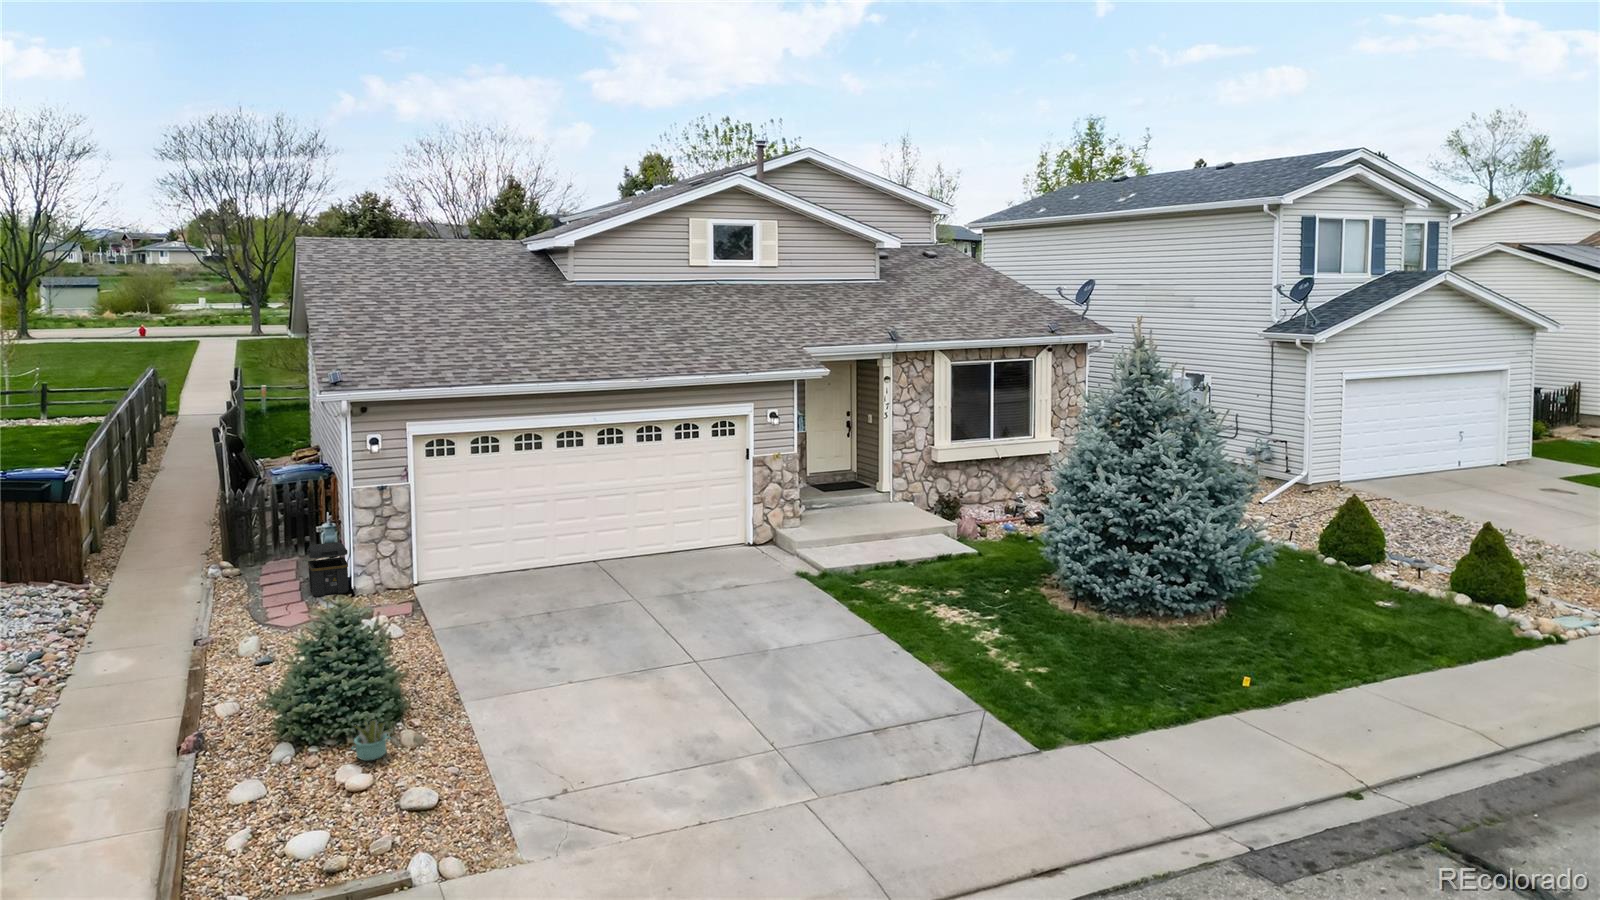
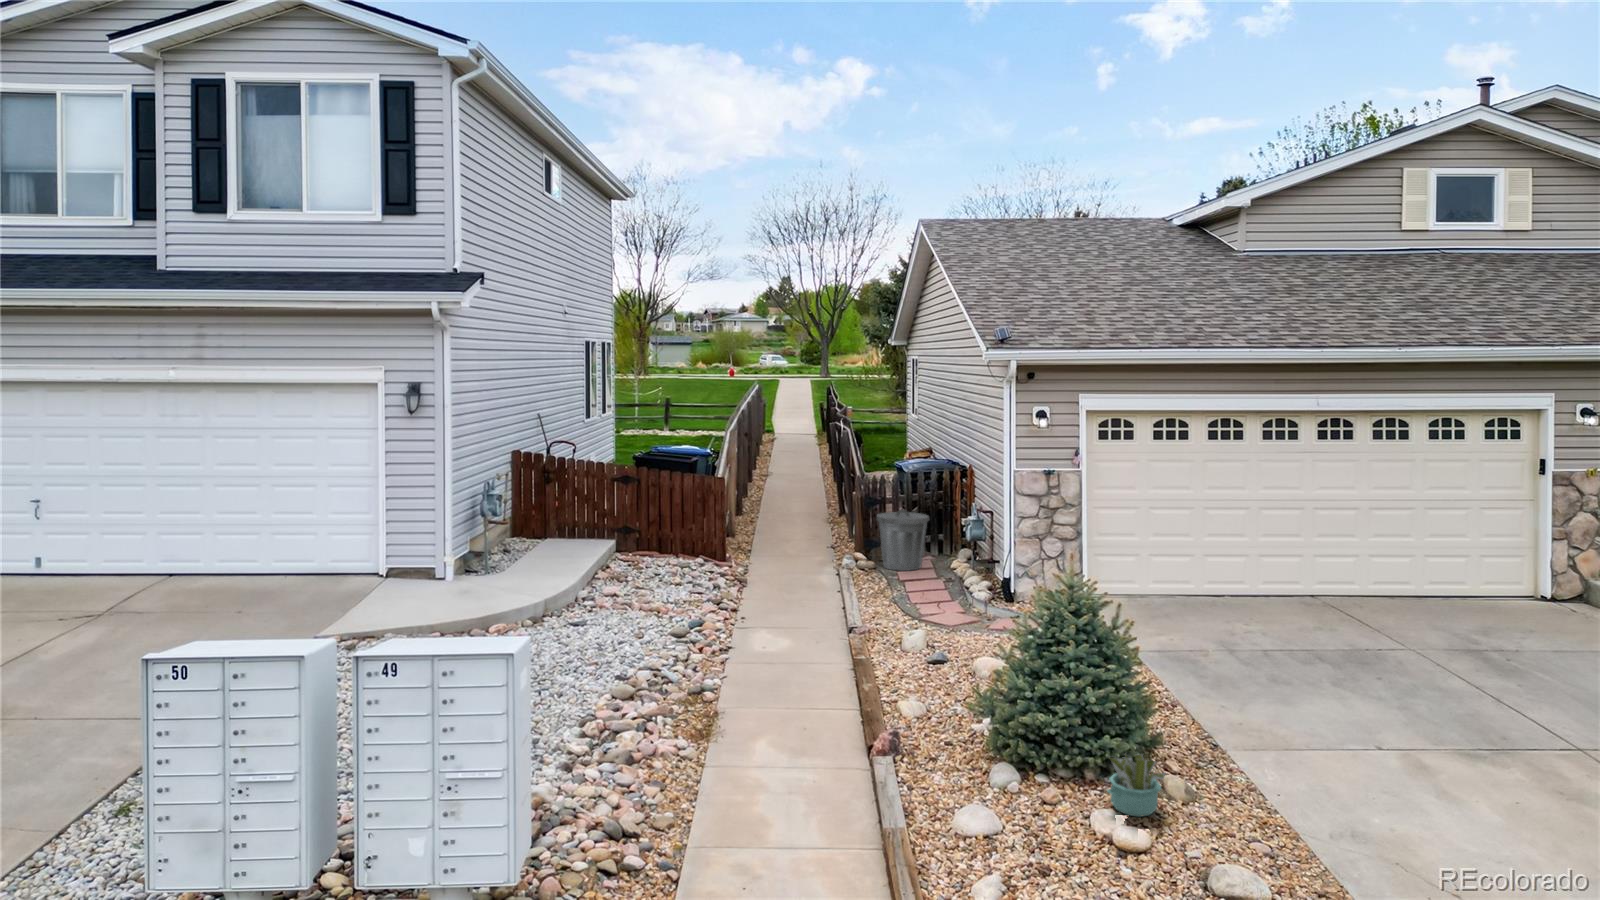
trash can: none [238,519,291,574] -> present [877,510,929,571]
toolbox: present [307,542,349,597] -> none [956,537,1003,598]

